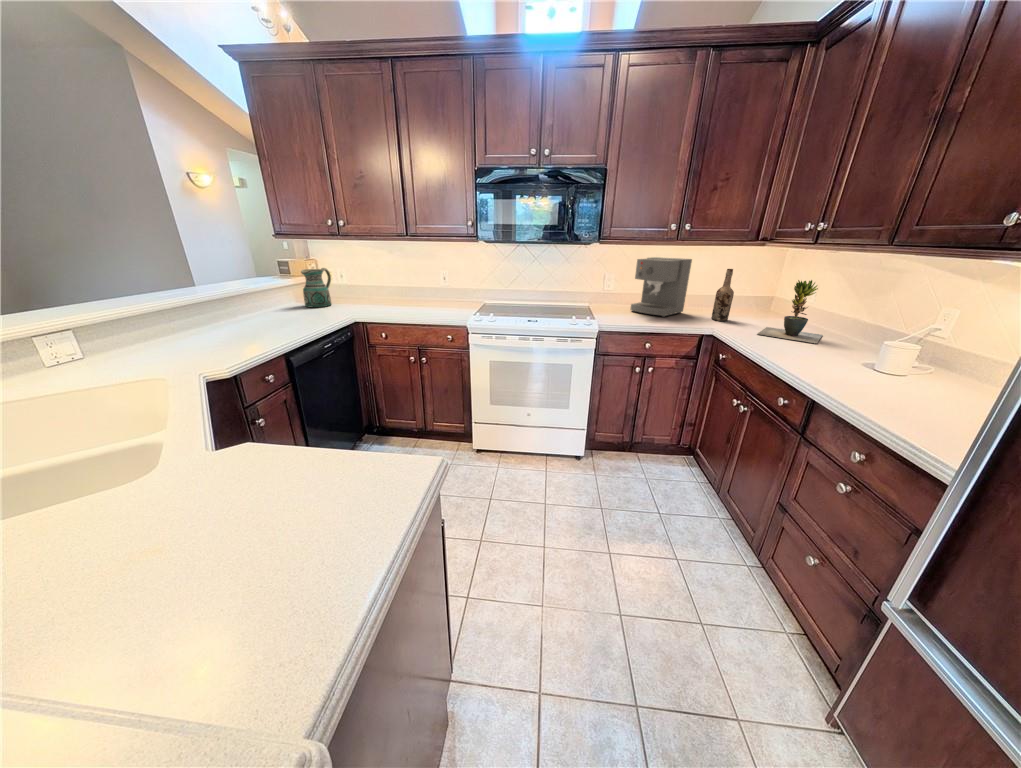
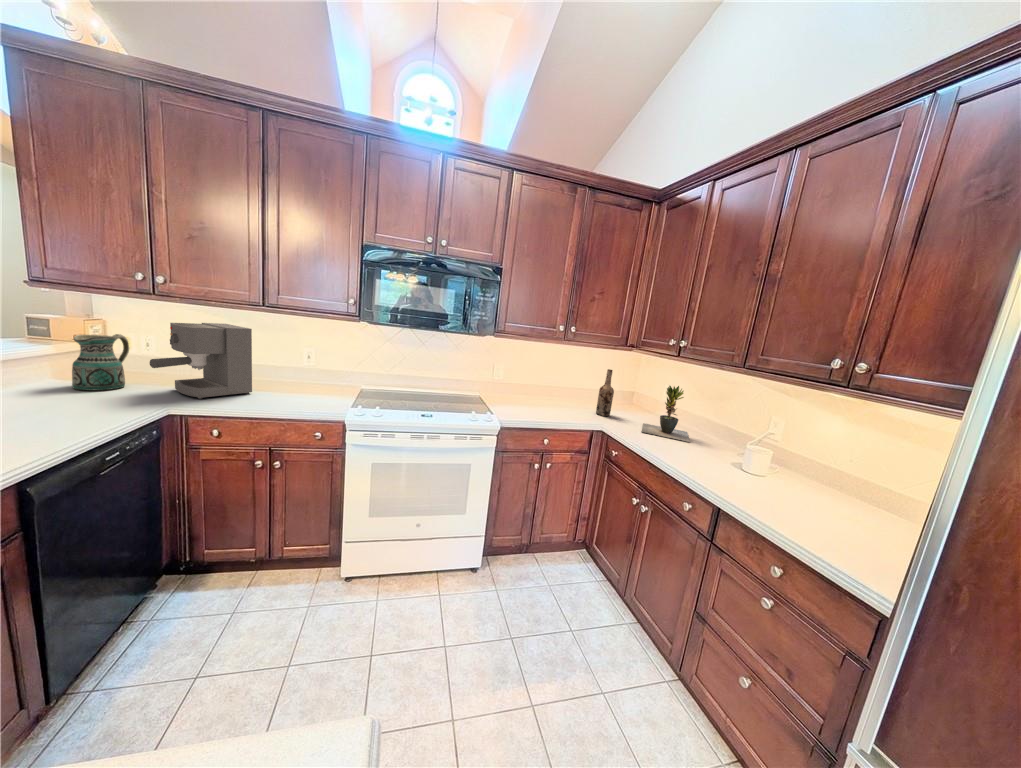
coffee maker: present [631,257,692,317] -> present [150,323,252,399]

